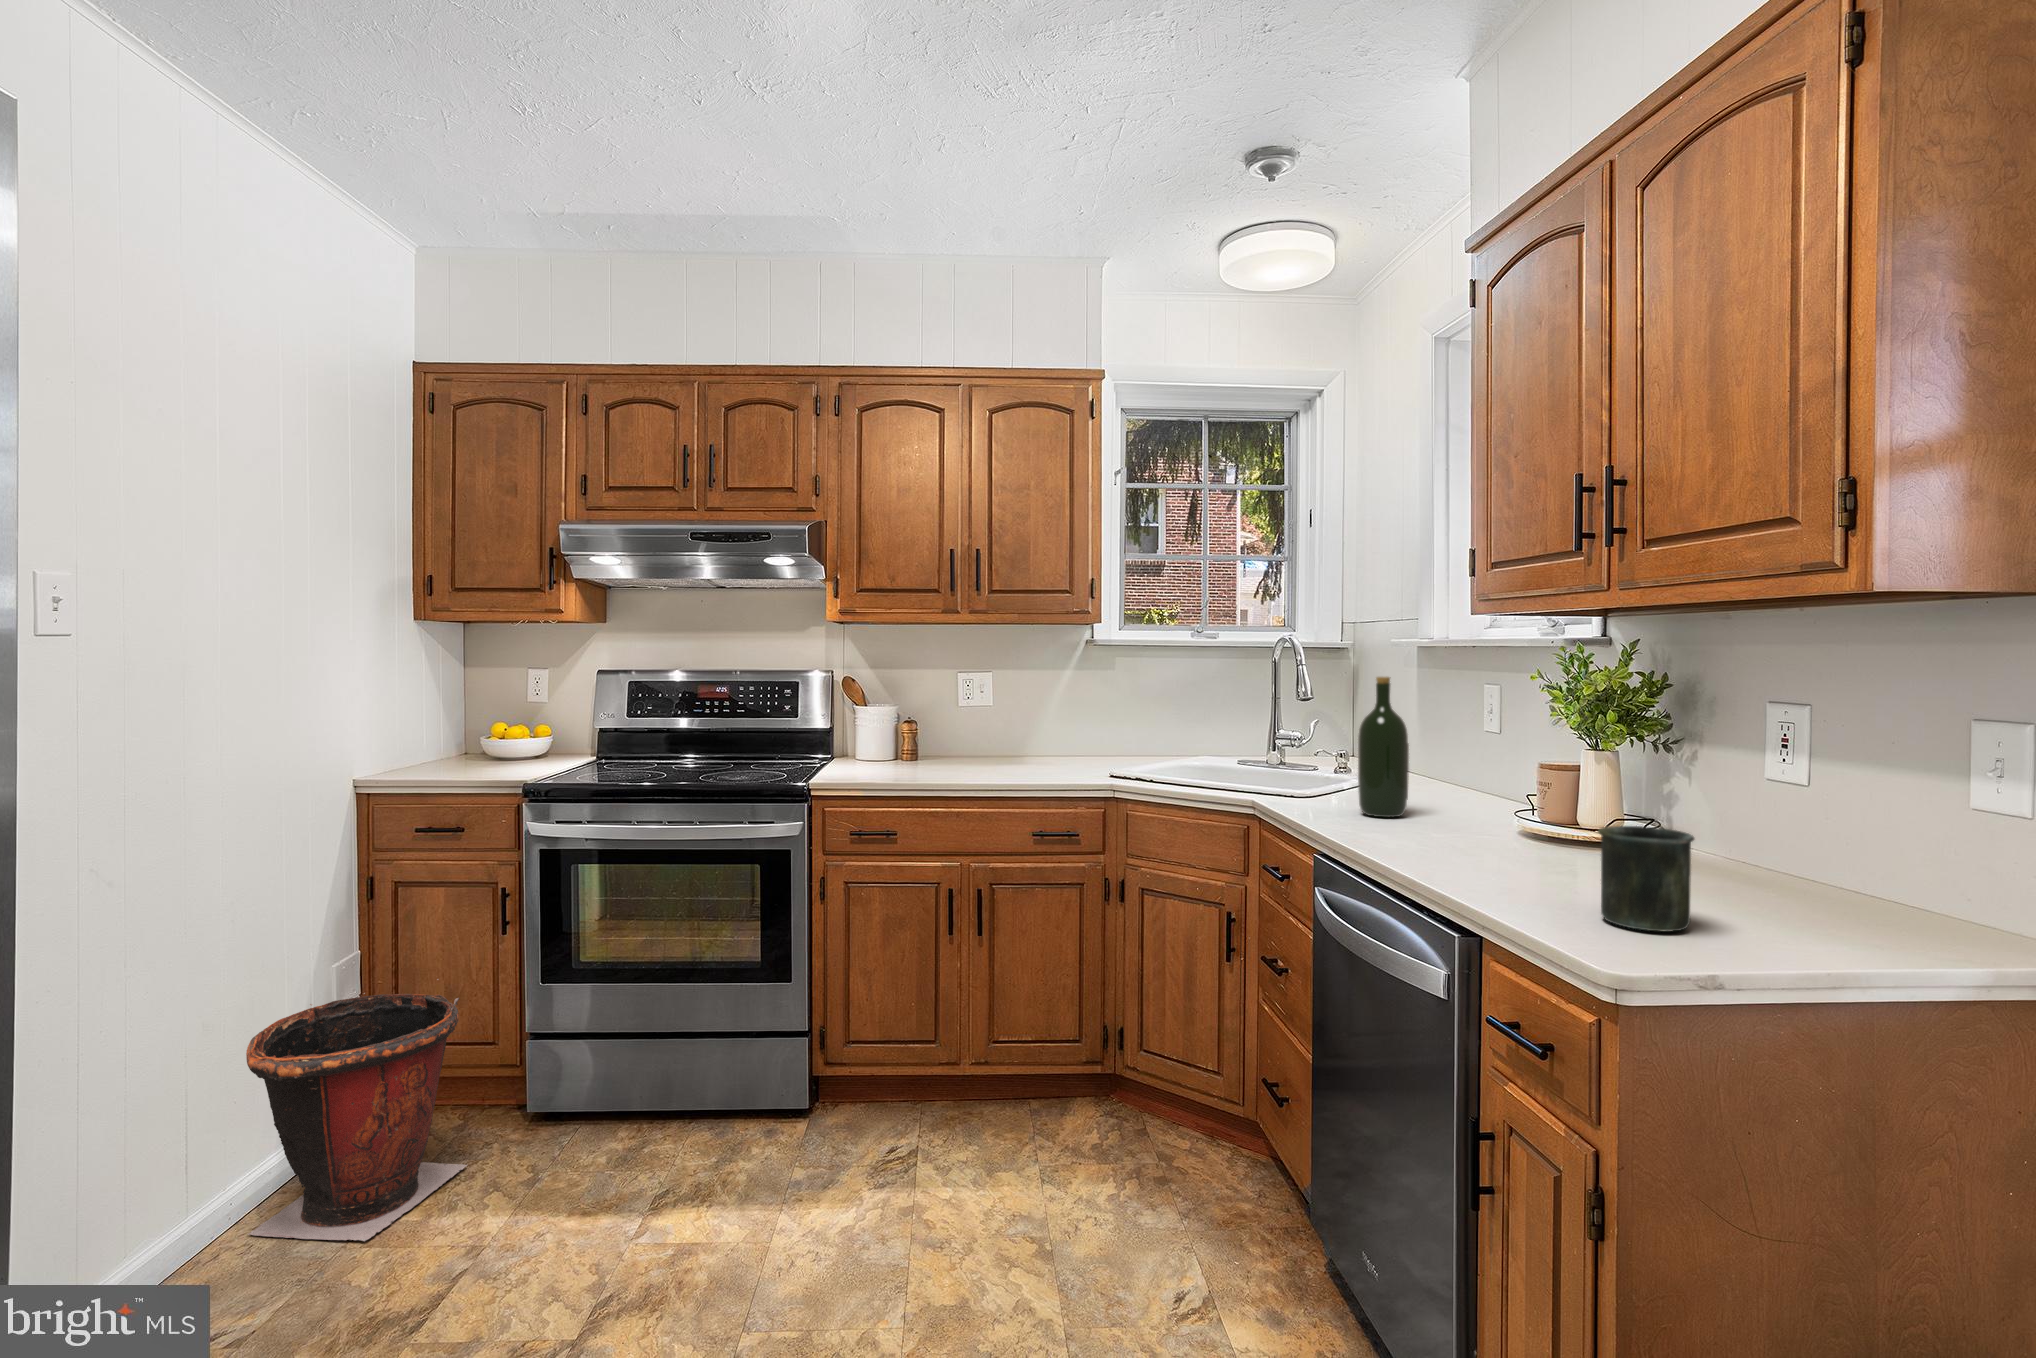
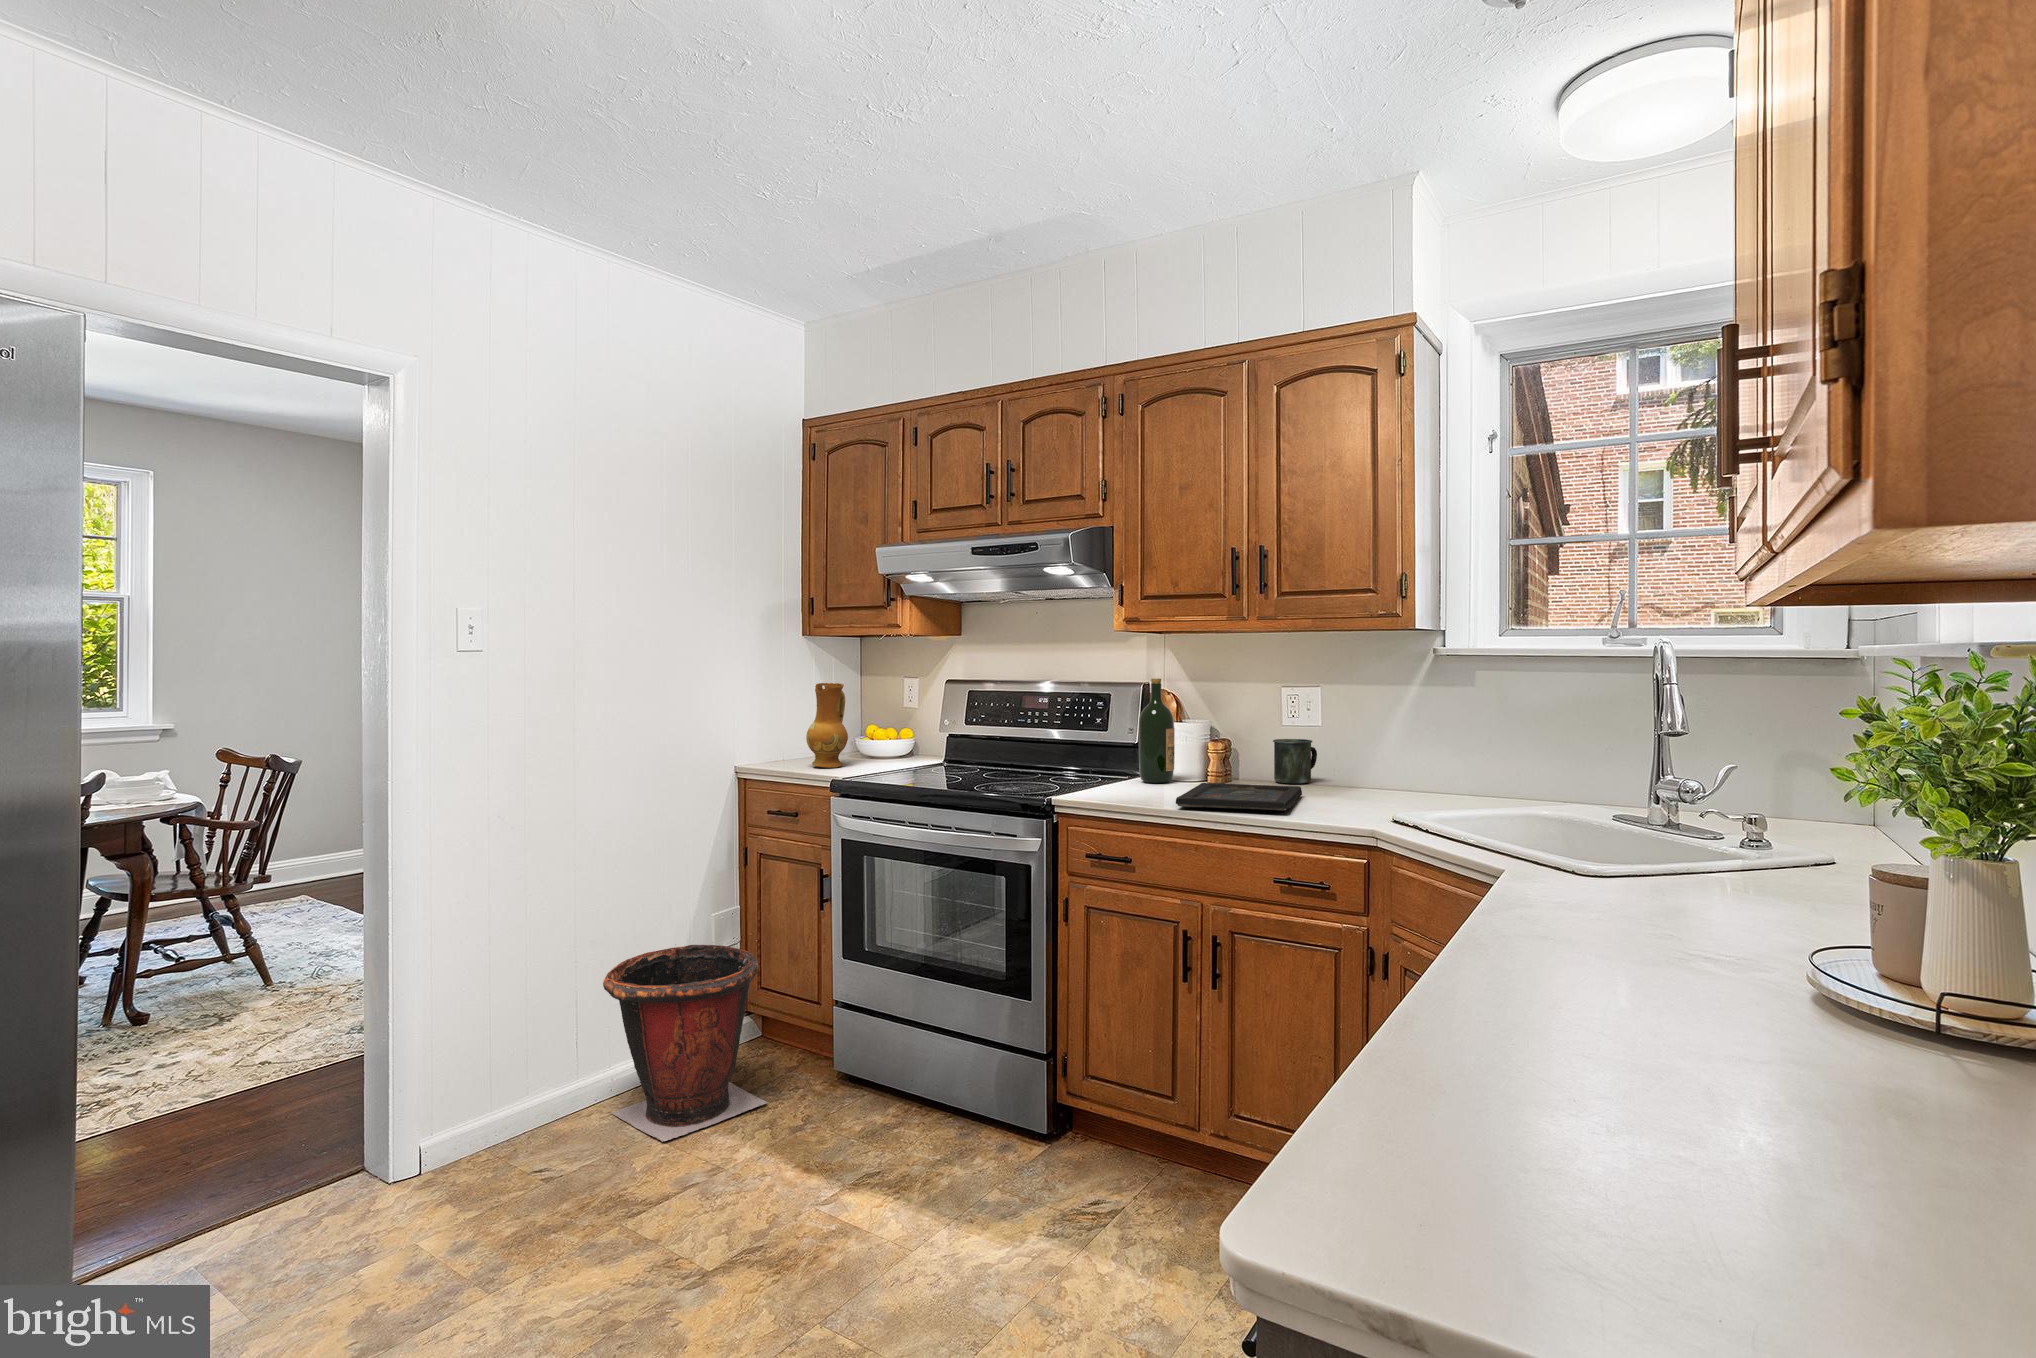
ceramic jug: none [442,675,495,773] -> present [806,683,848,768]
wine bottle: present [1358,677,1409,817] -> present [1139,678,1175,783]
tray: none [924,758,1037,779] -> present [1176,783,1302,810]
mug: present [1598,826,1694,932] -> present [1273,739,1317,784]

